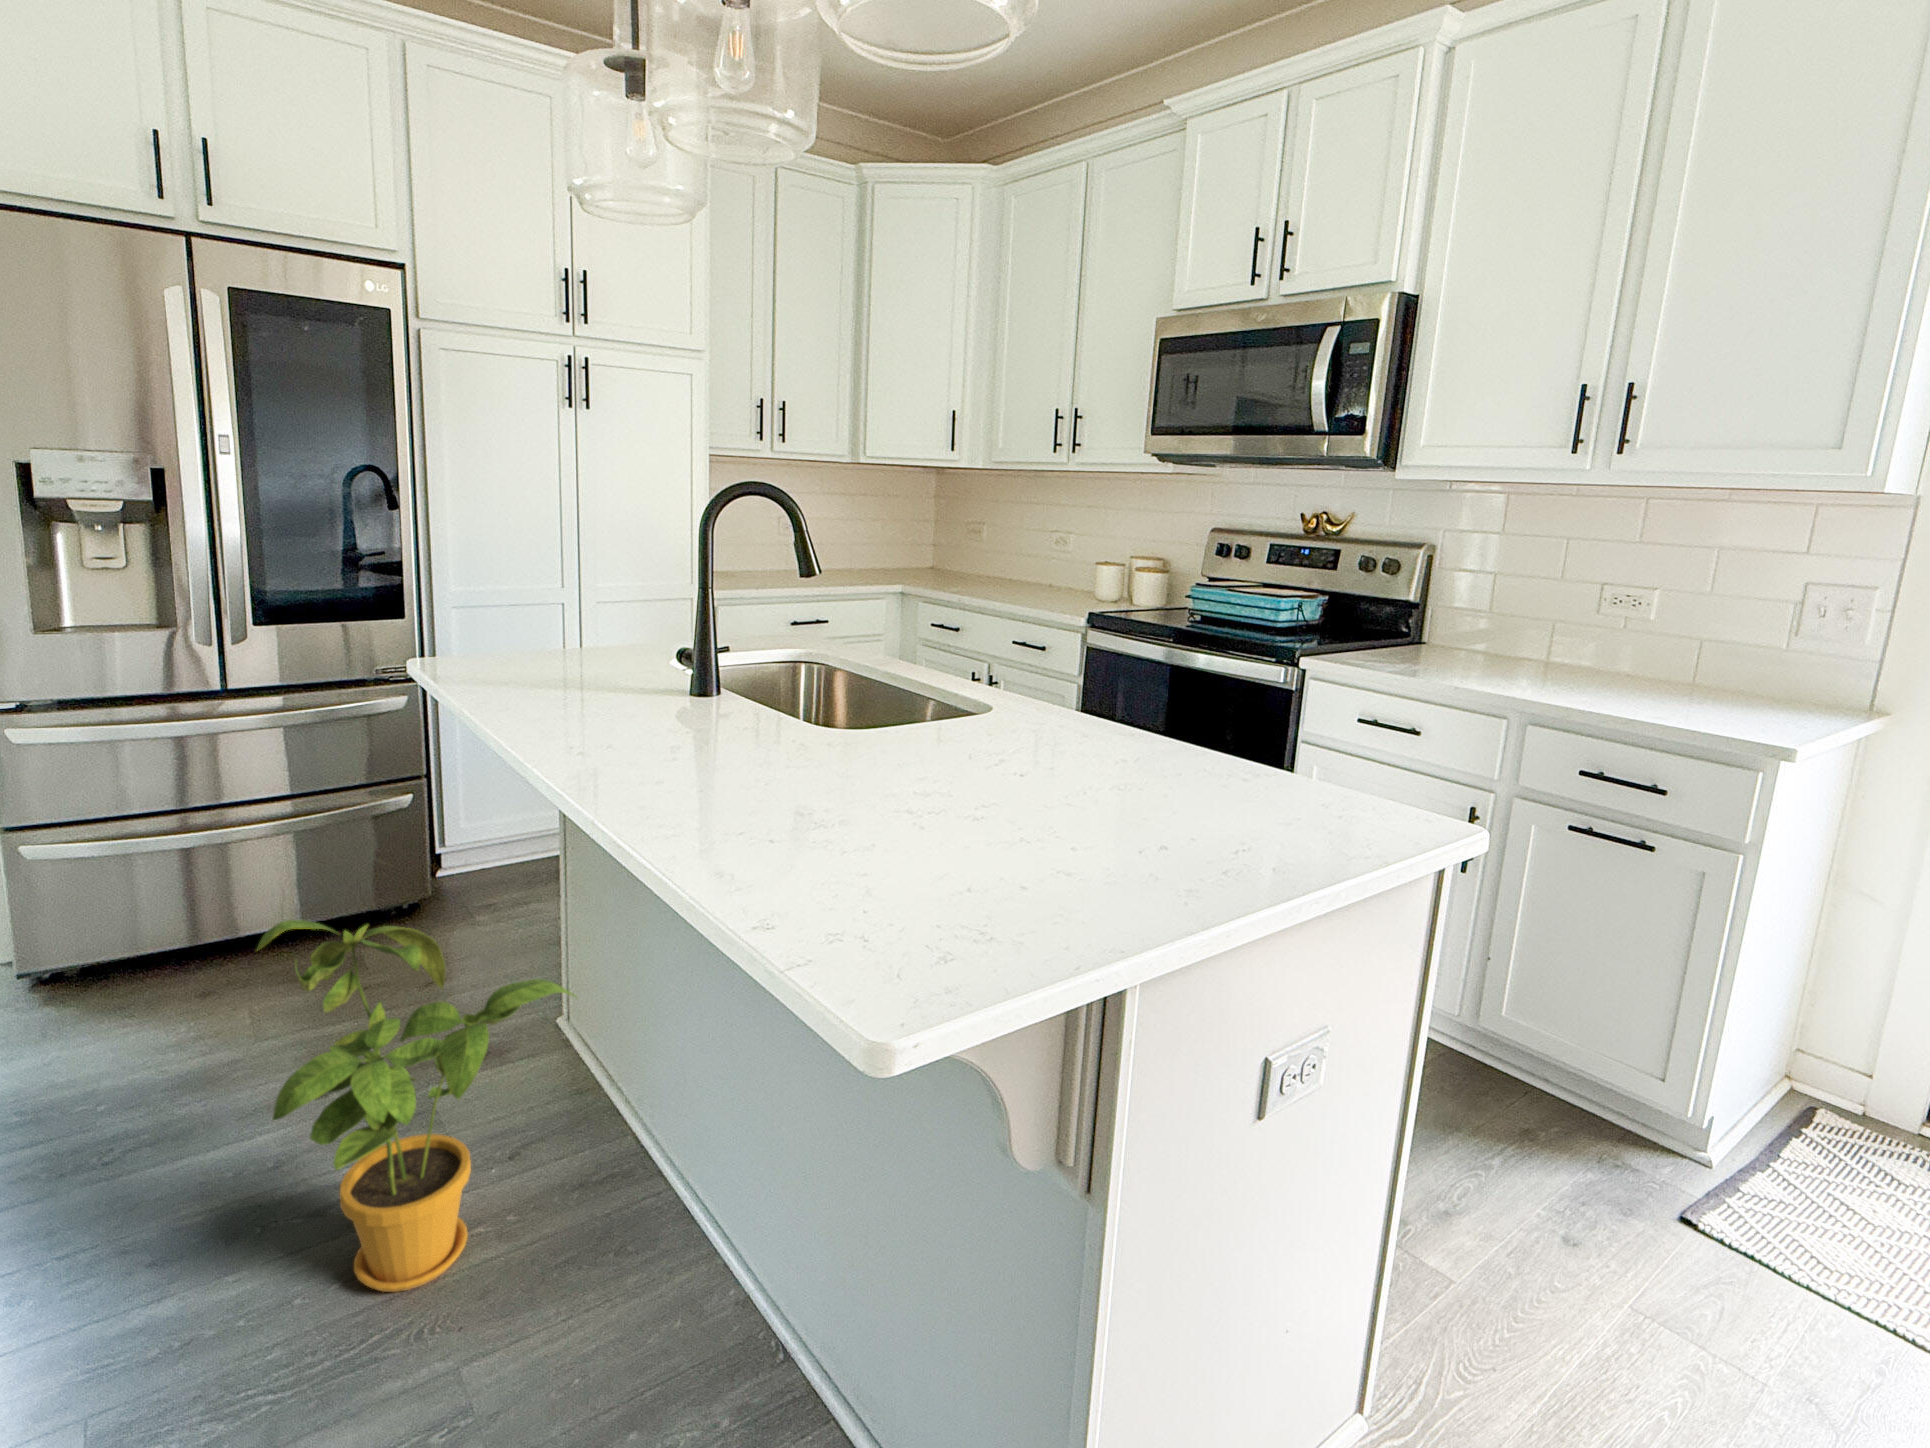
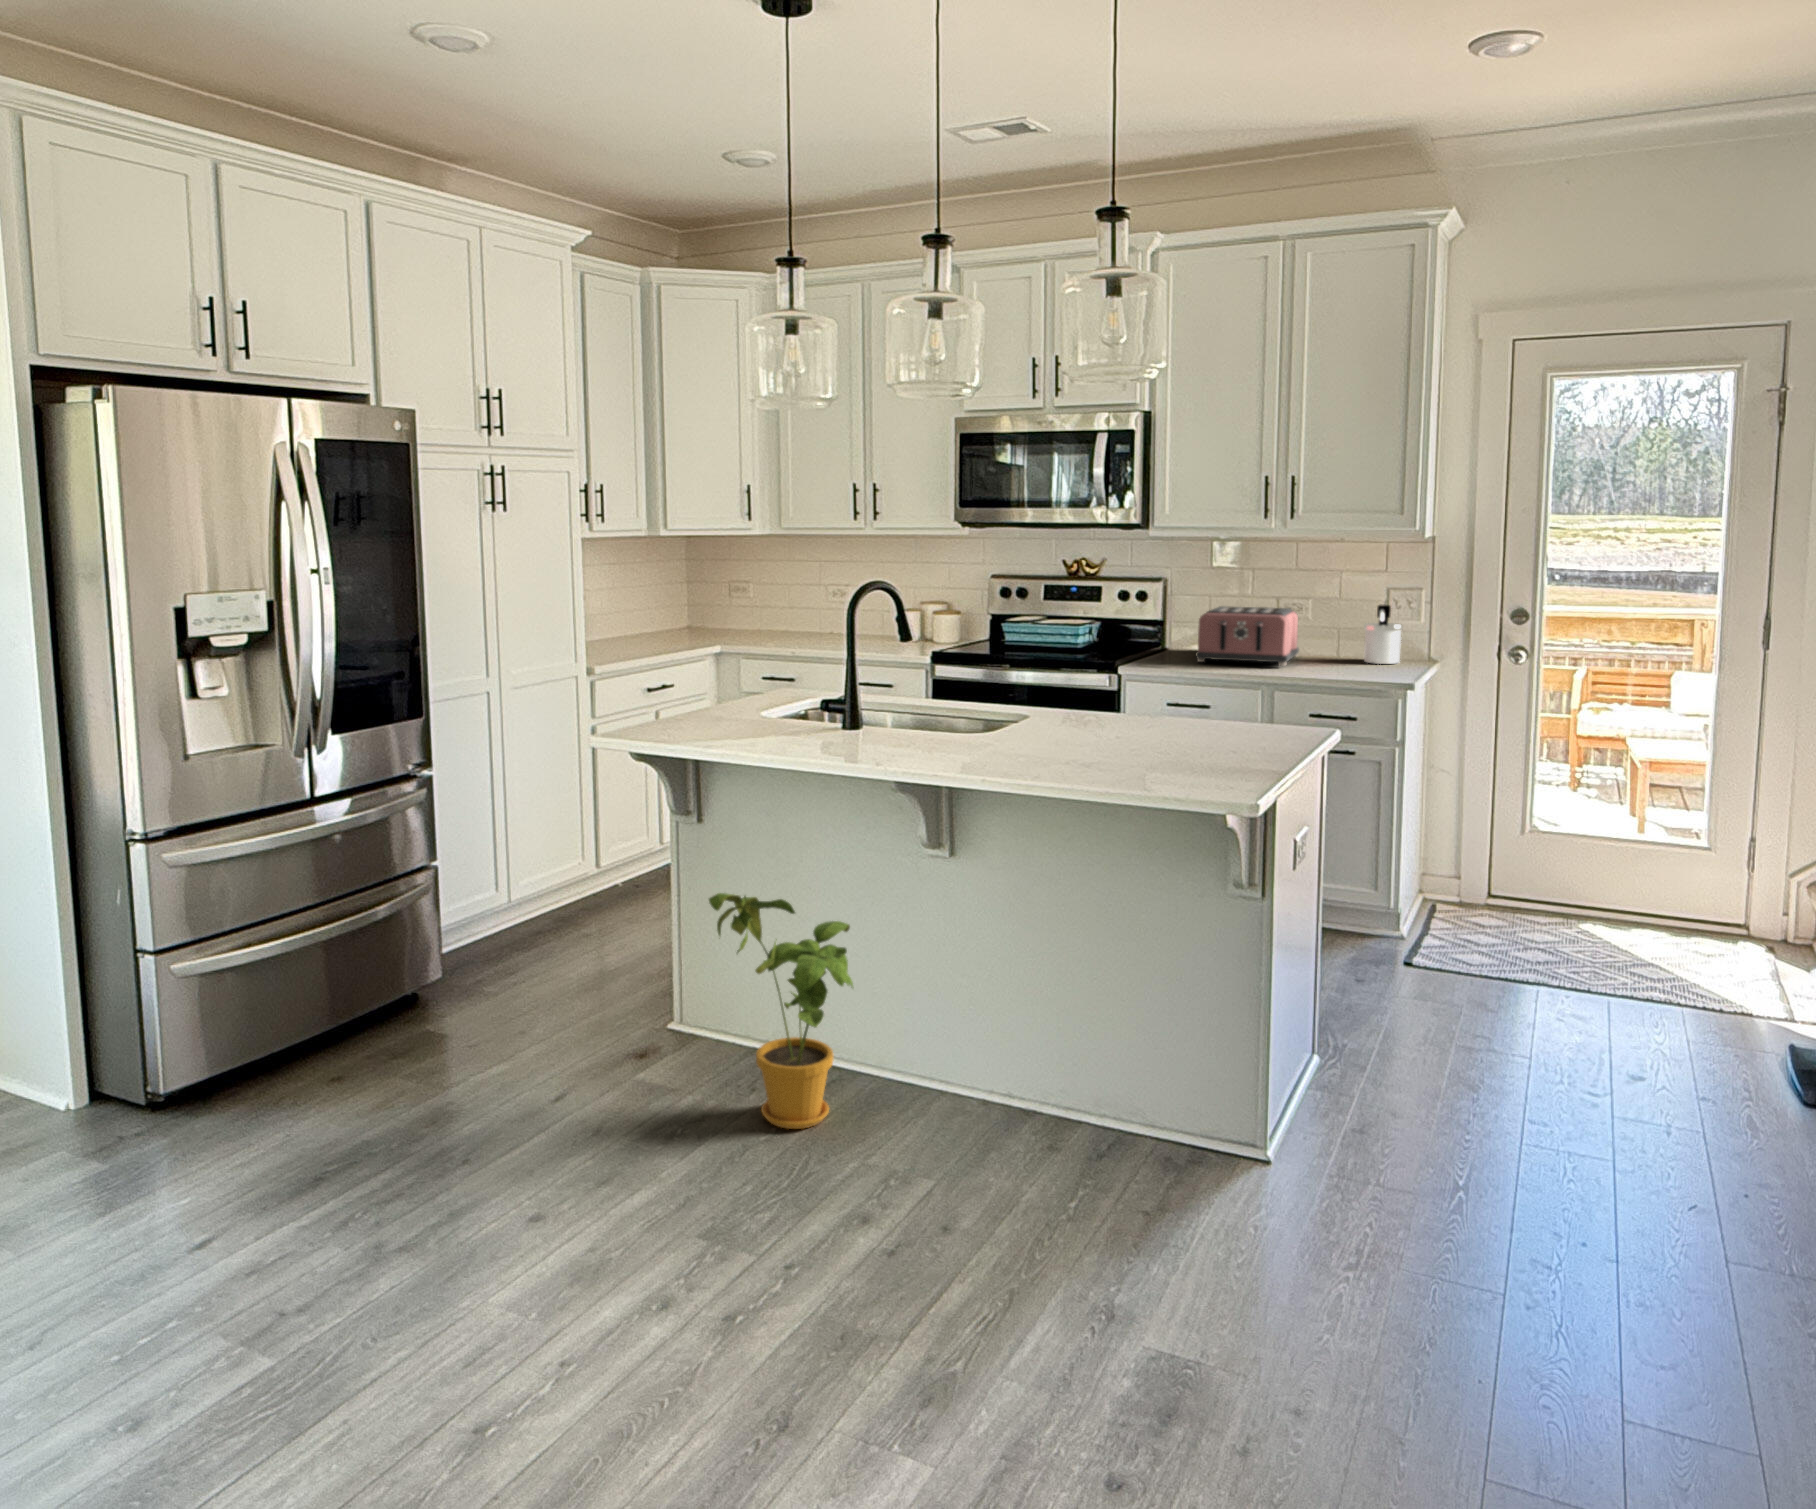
toaster: none [1410,585,1612,686] -> present [1196,606,1299,666]
soap dispenser: none [1719,602,1807,706] -> present [1364,604,1403,664]

